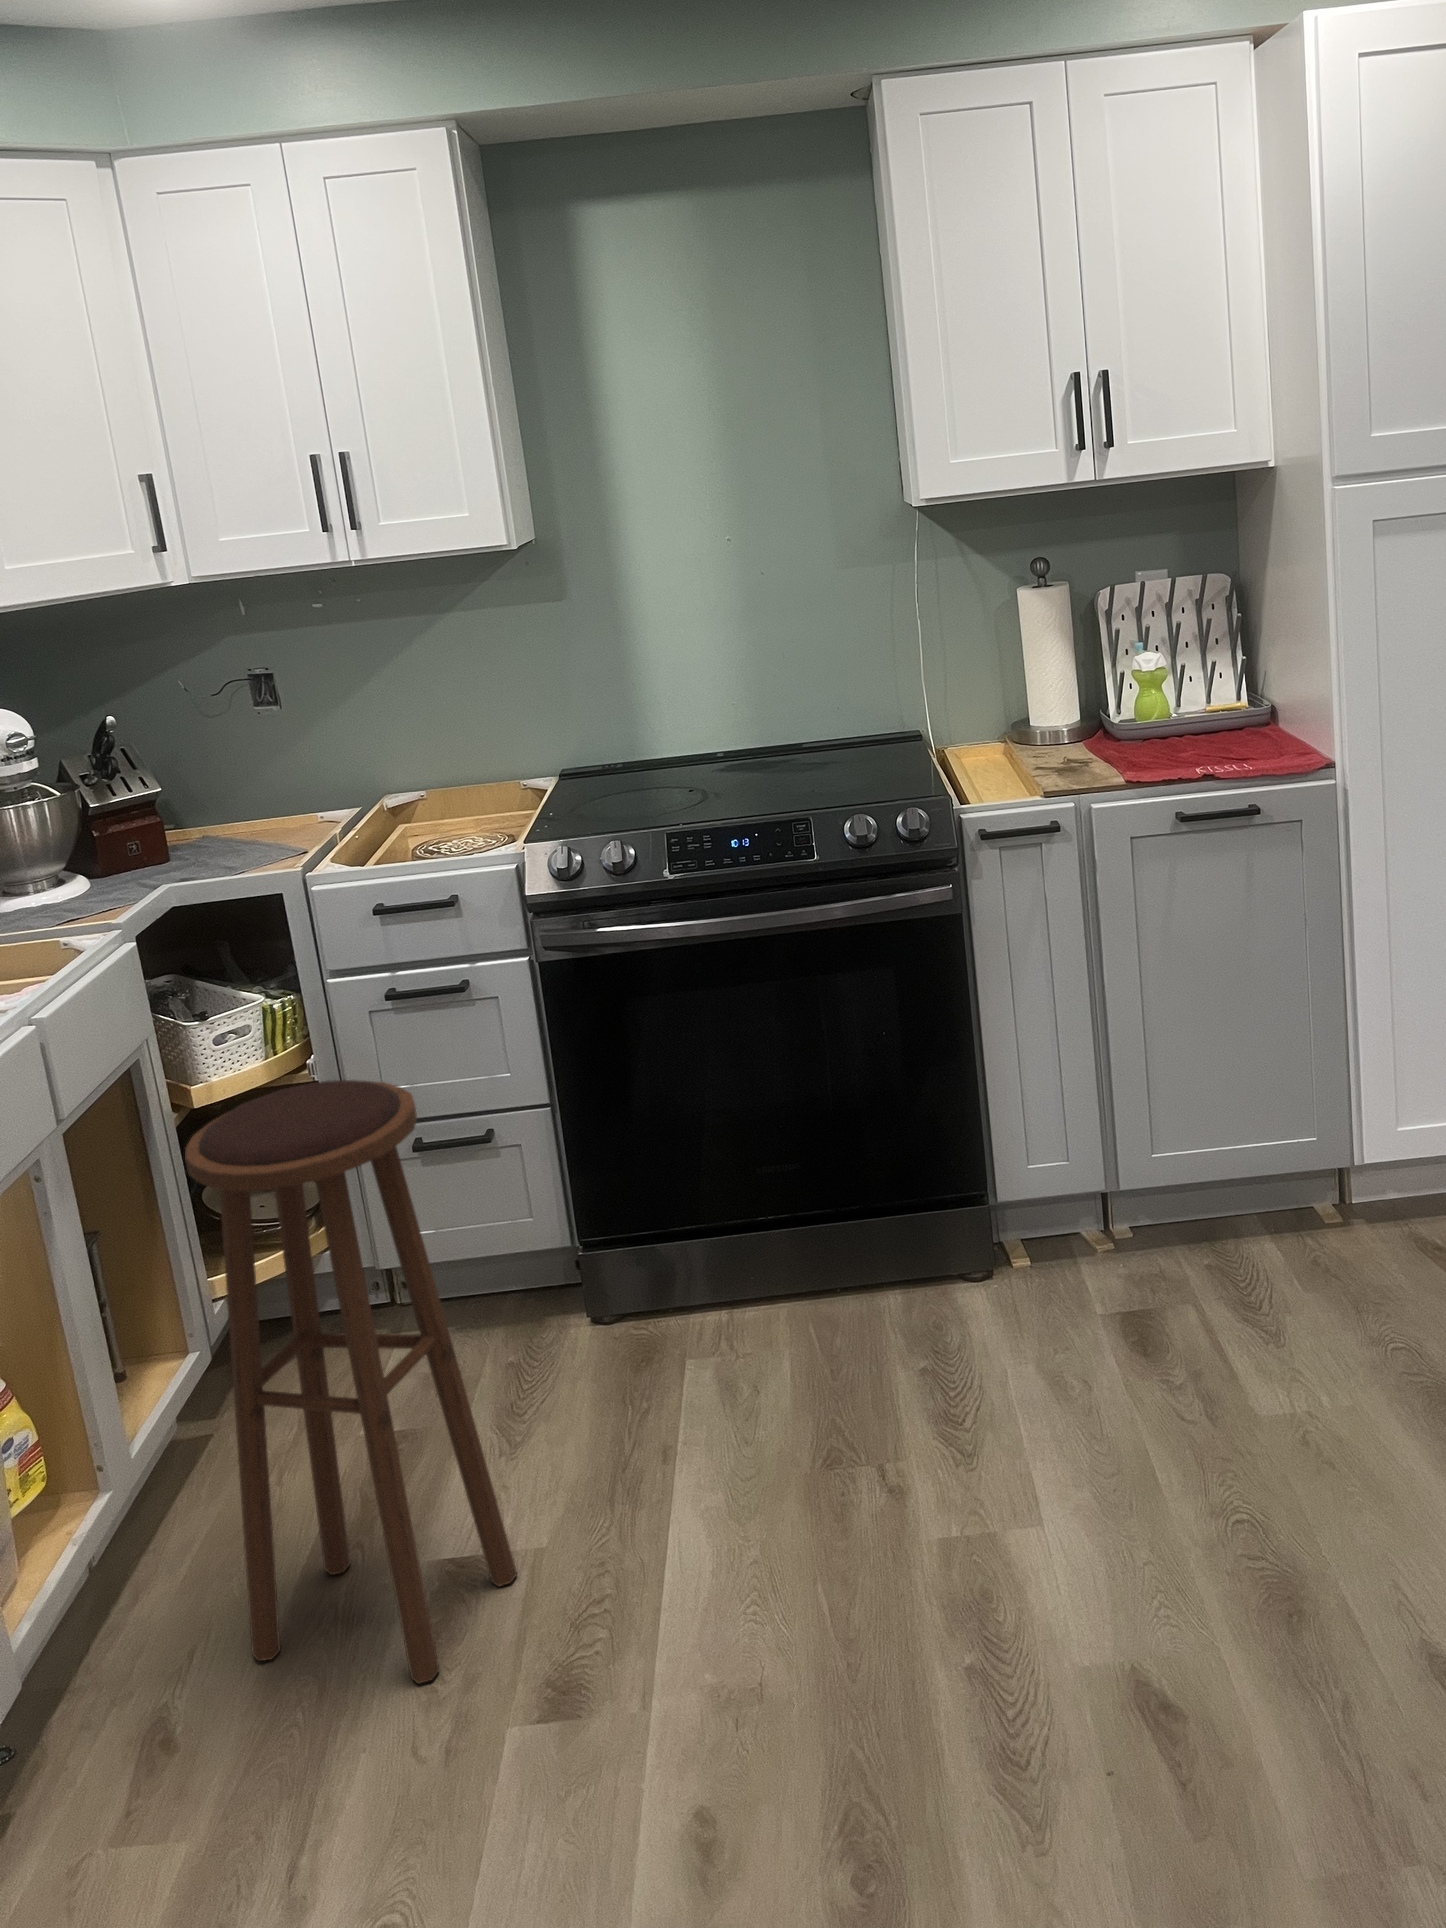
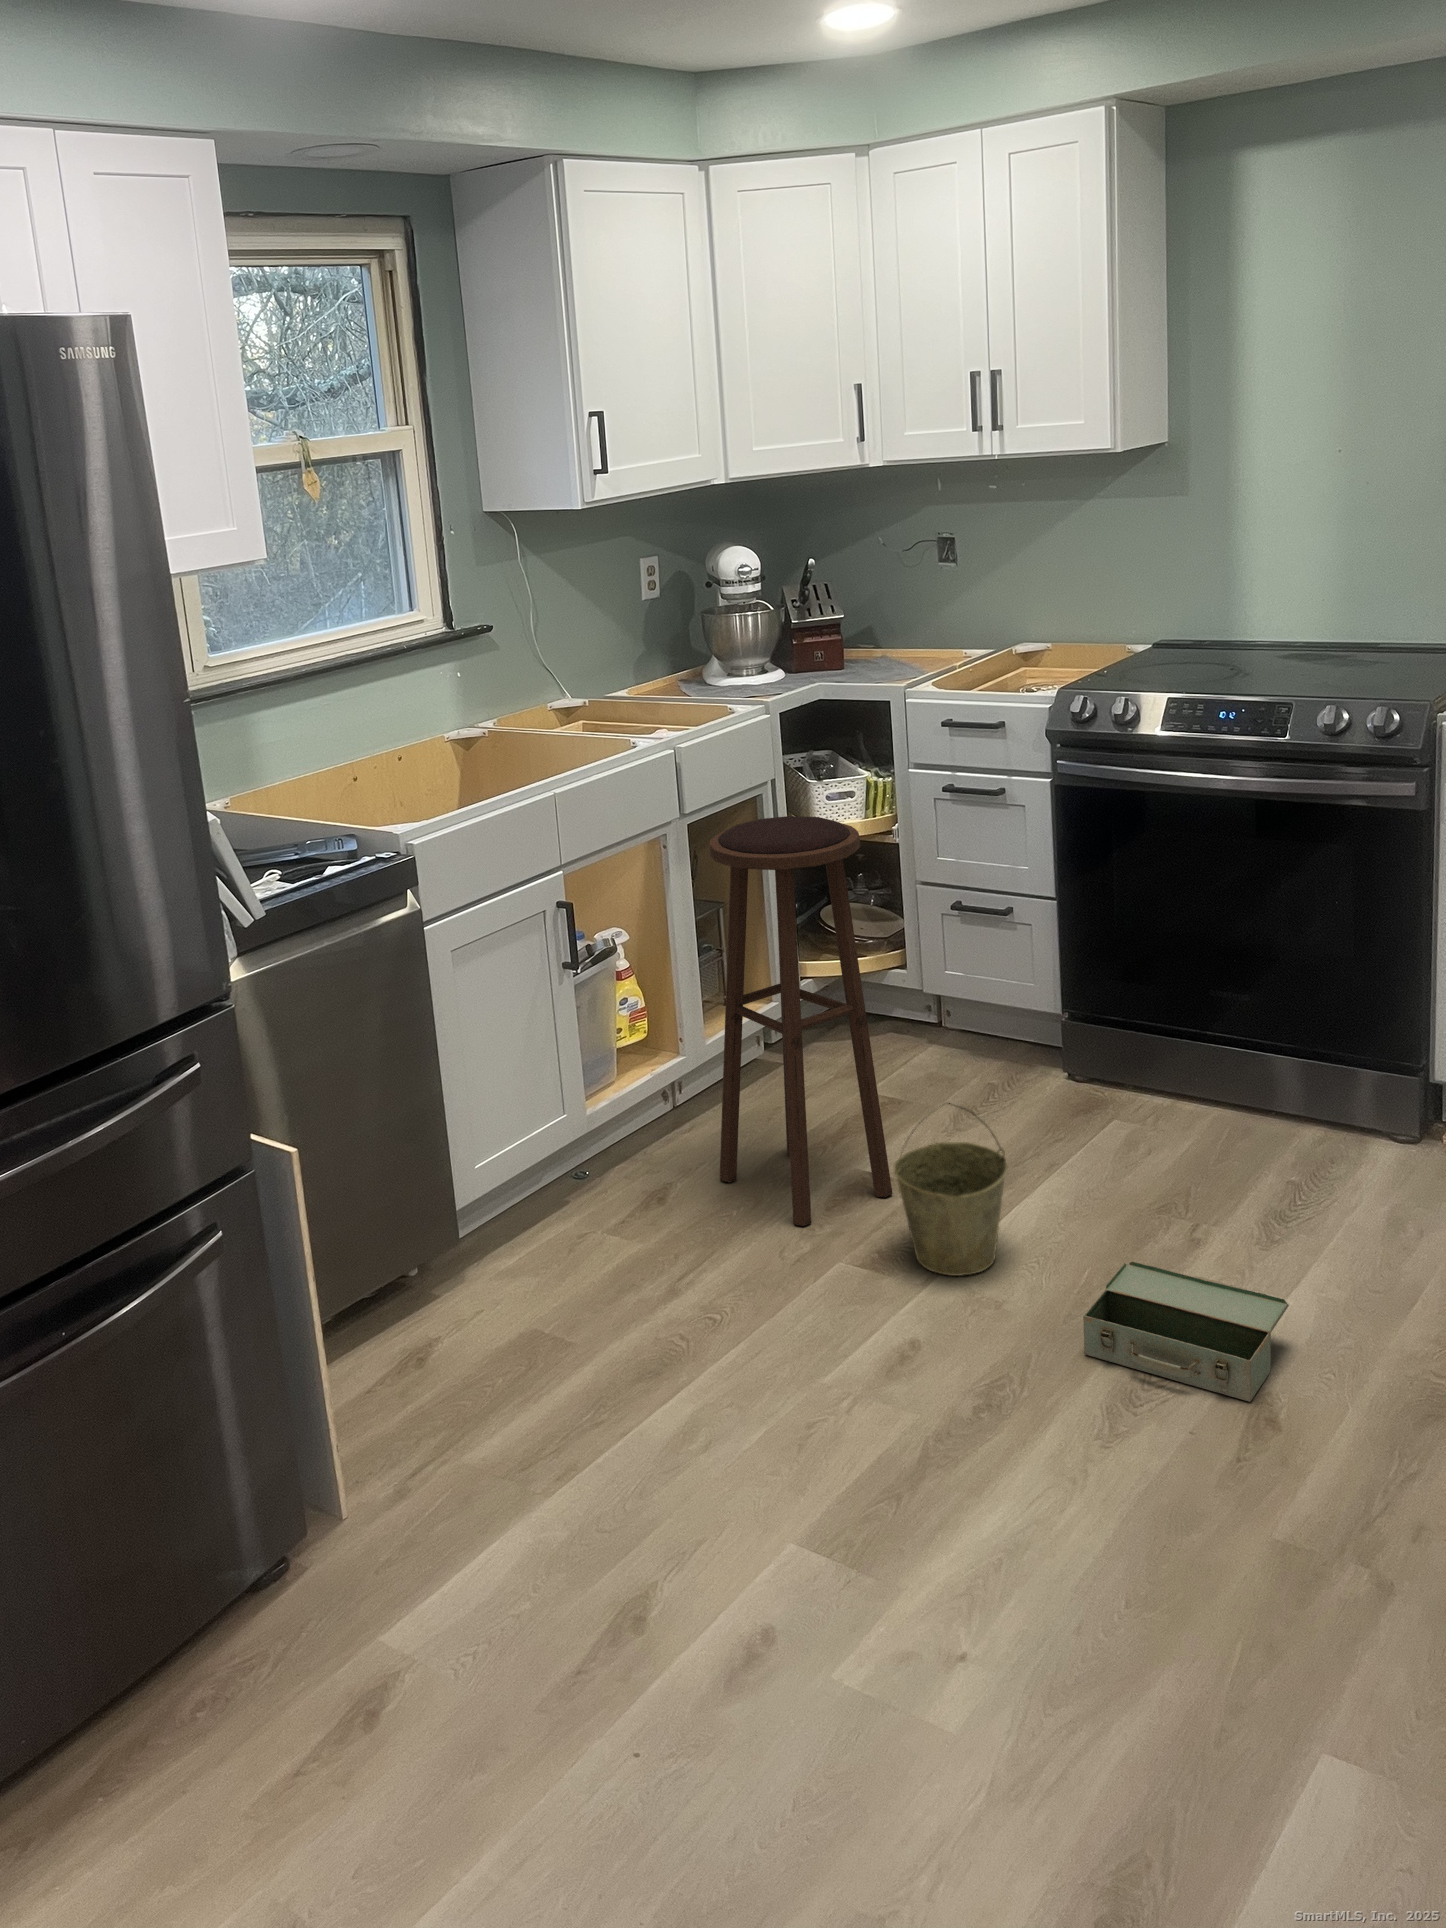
bucket: none [569,1426,722,1669] -> present [894,1104,1008,1276]
toolbox: none [897,1519,1127,1697] -> present [1083,1262,1289,1402]

